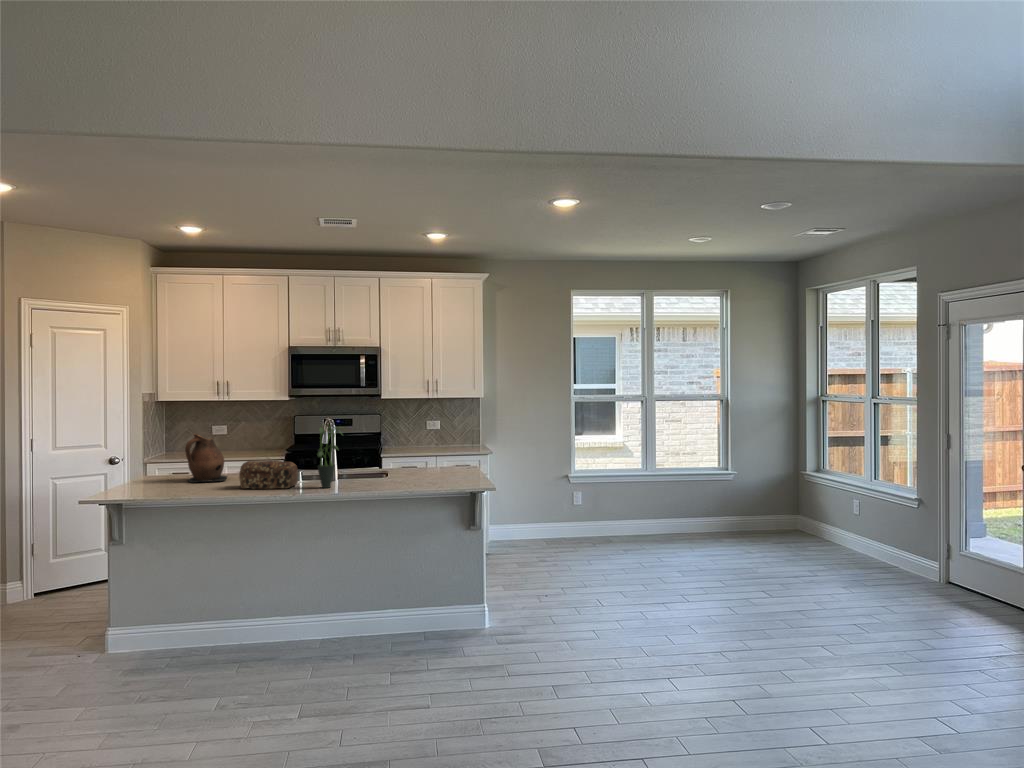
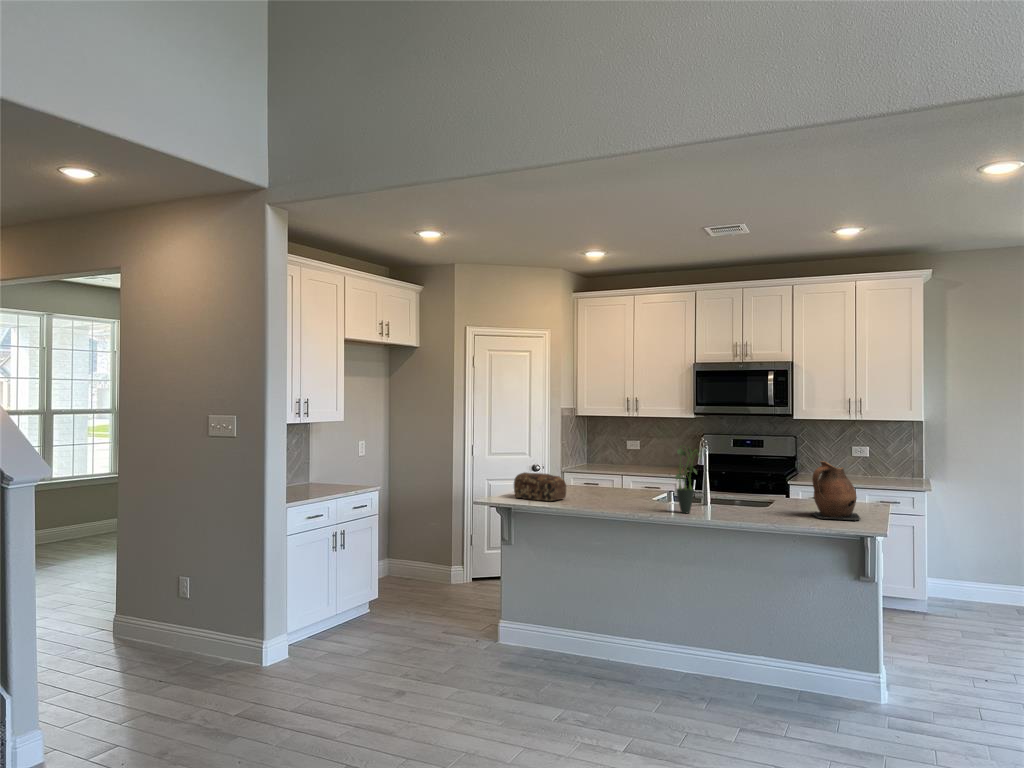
ceramic pitcher: present [185,434,227,482] -> present [812,461,861,520]
bread loaf: present [239,460,298,489] -> present [514,473,566,501]

